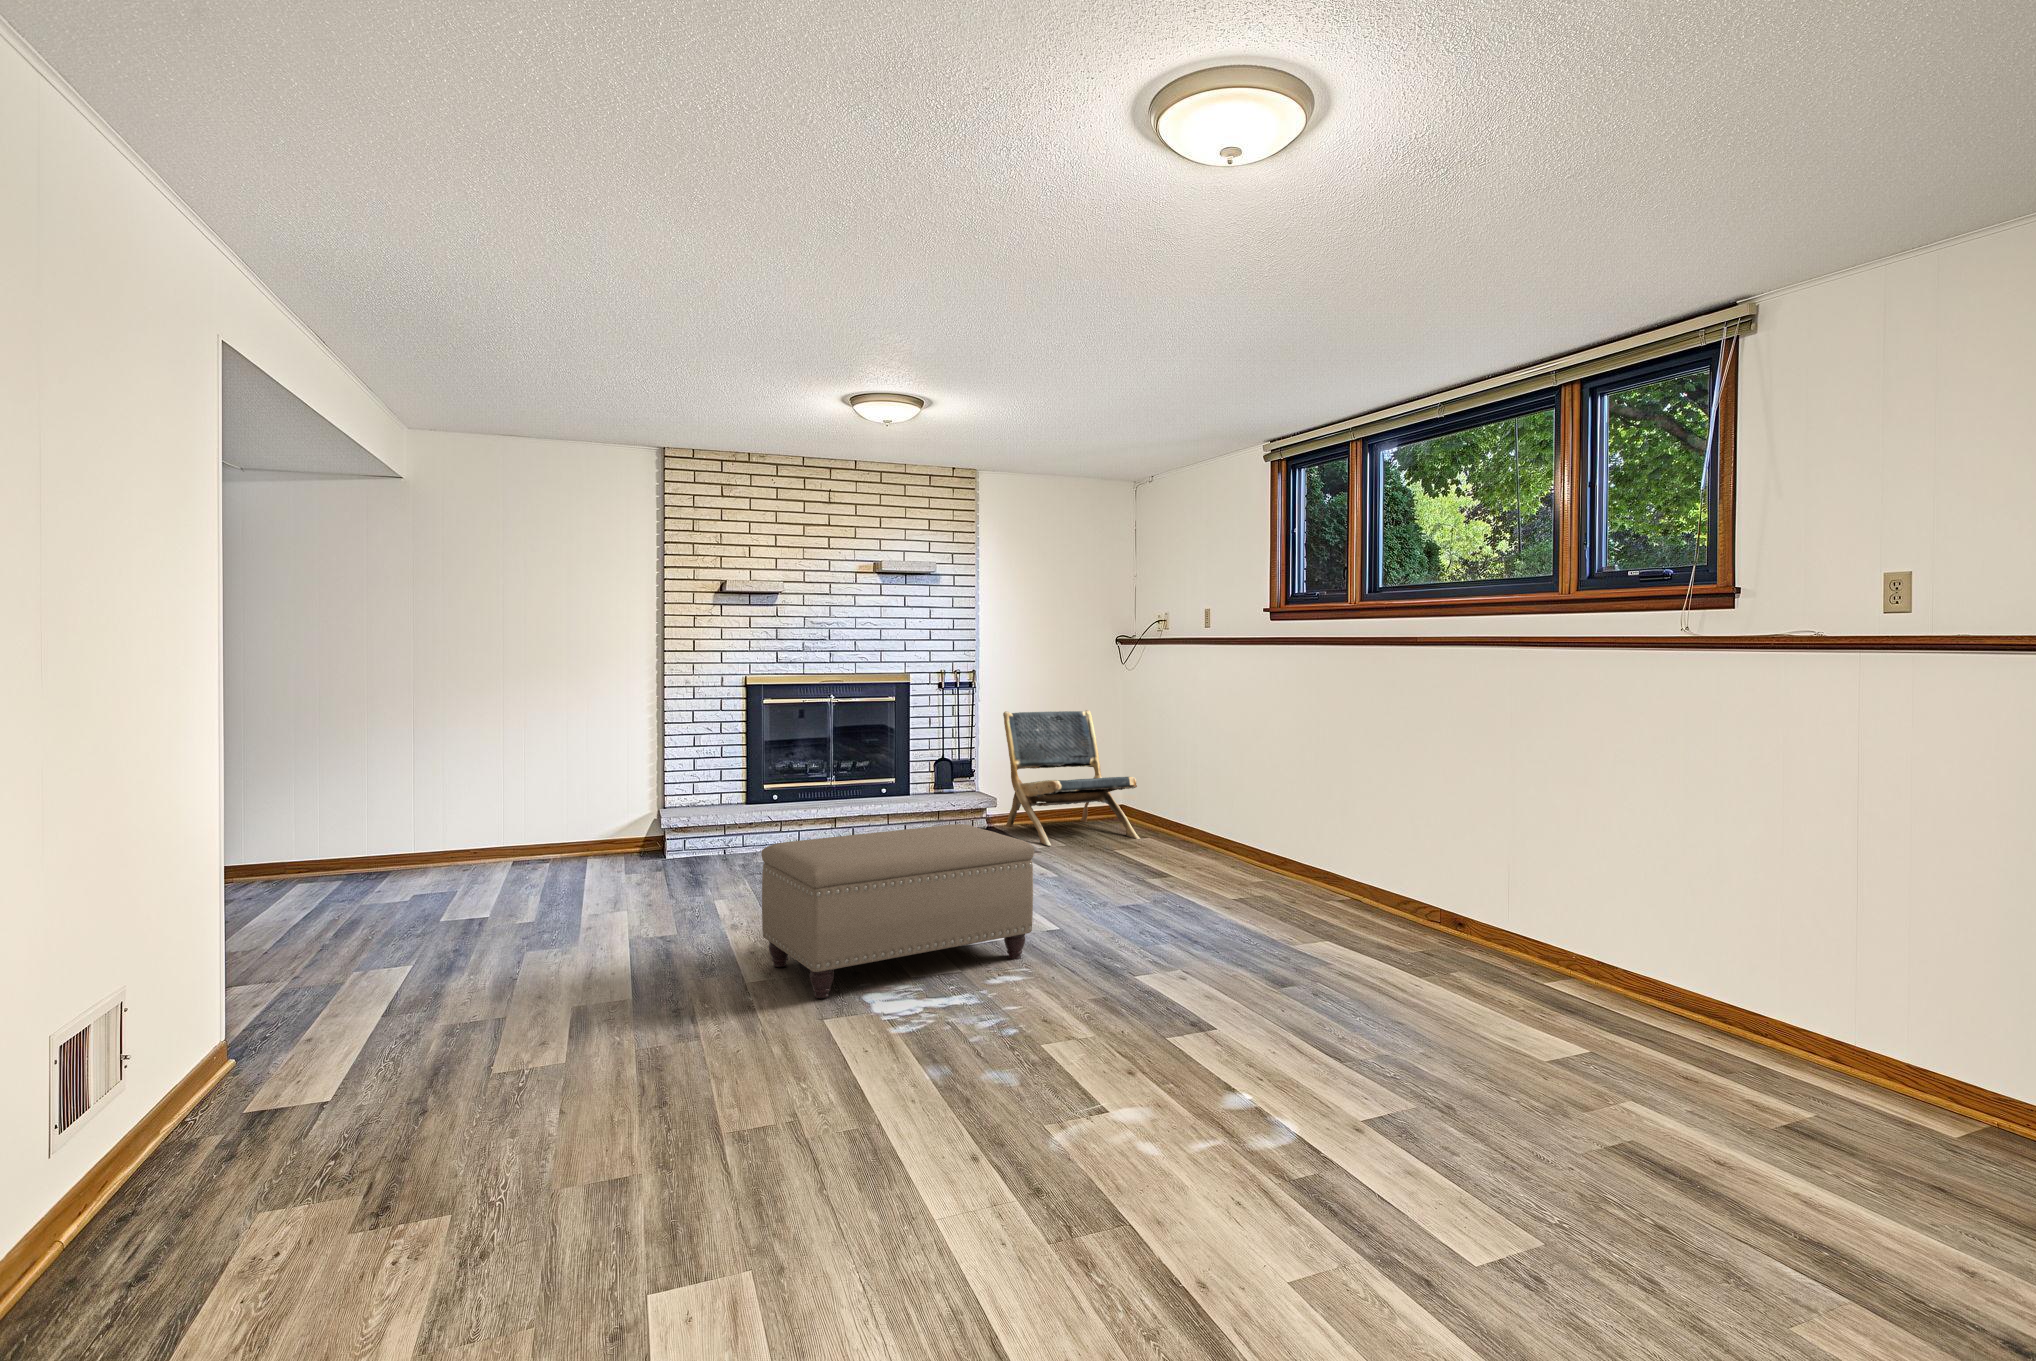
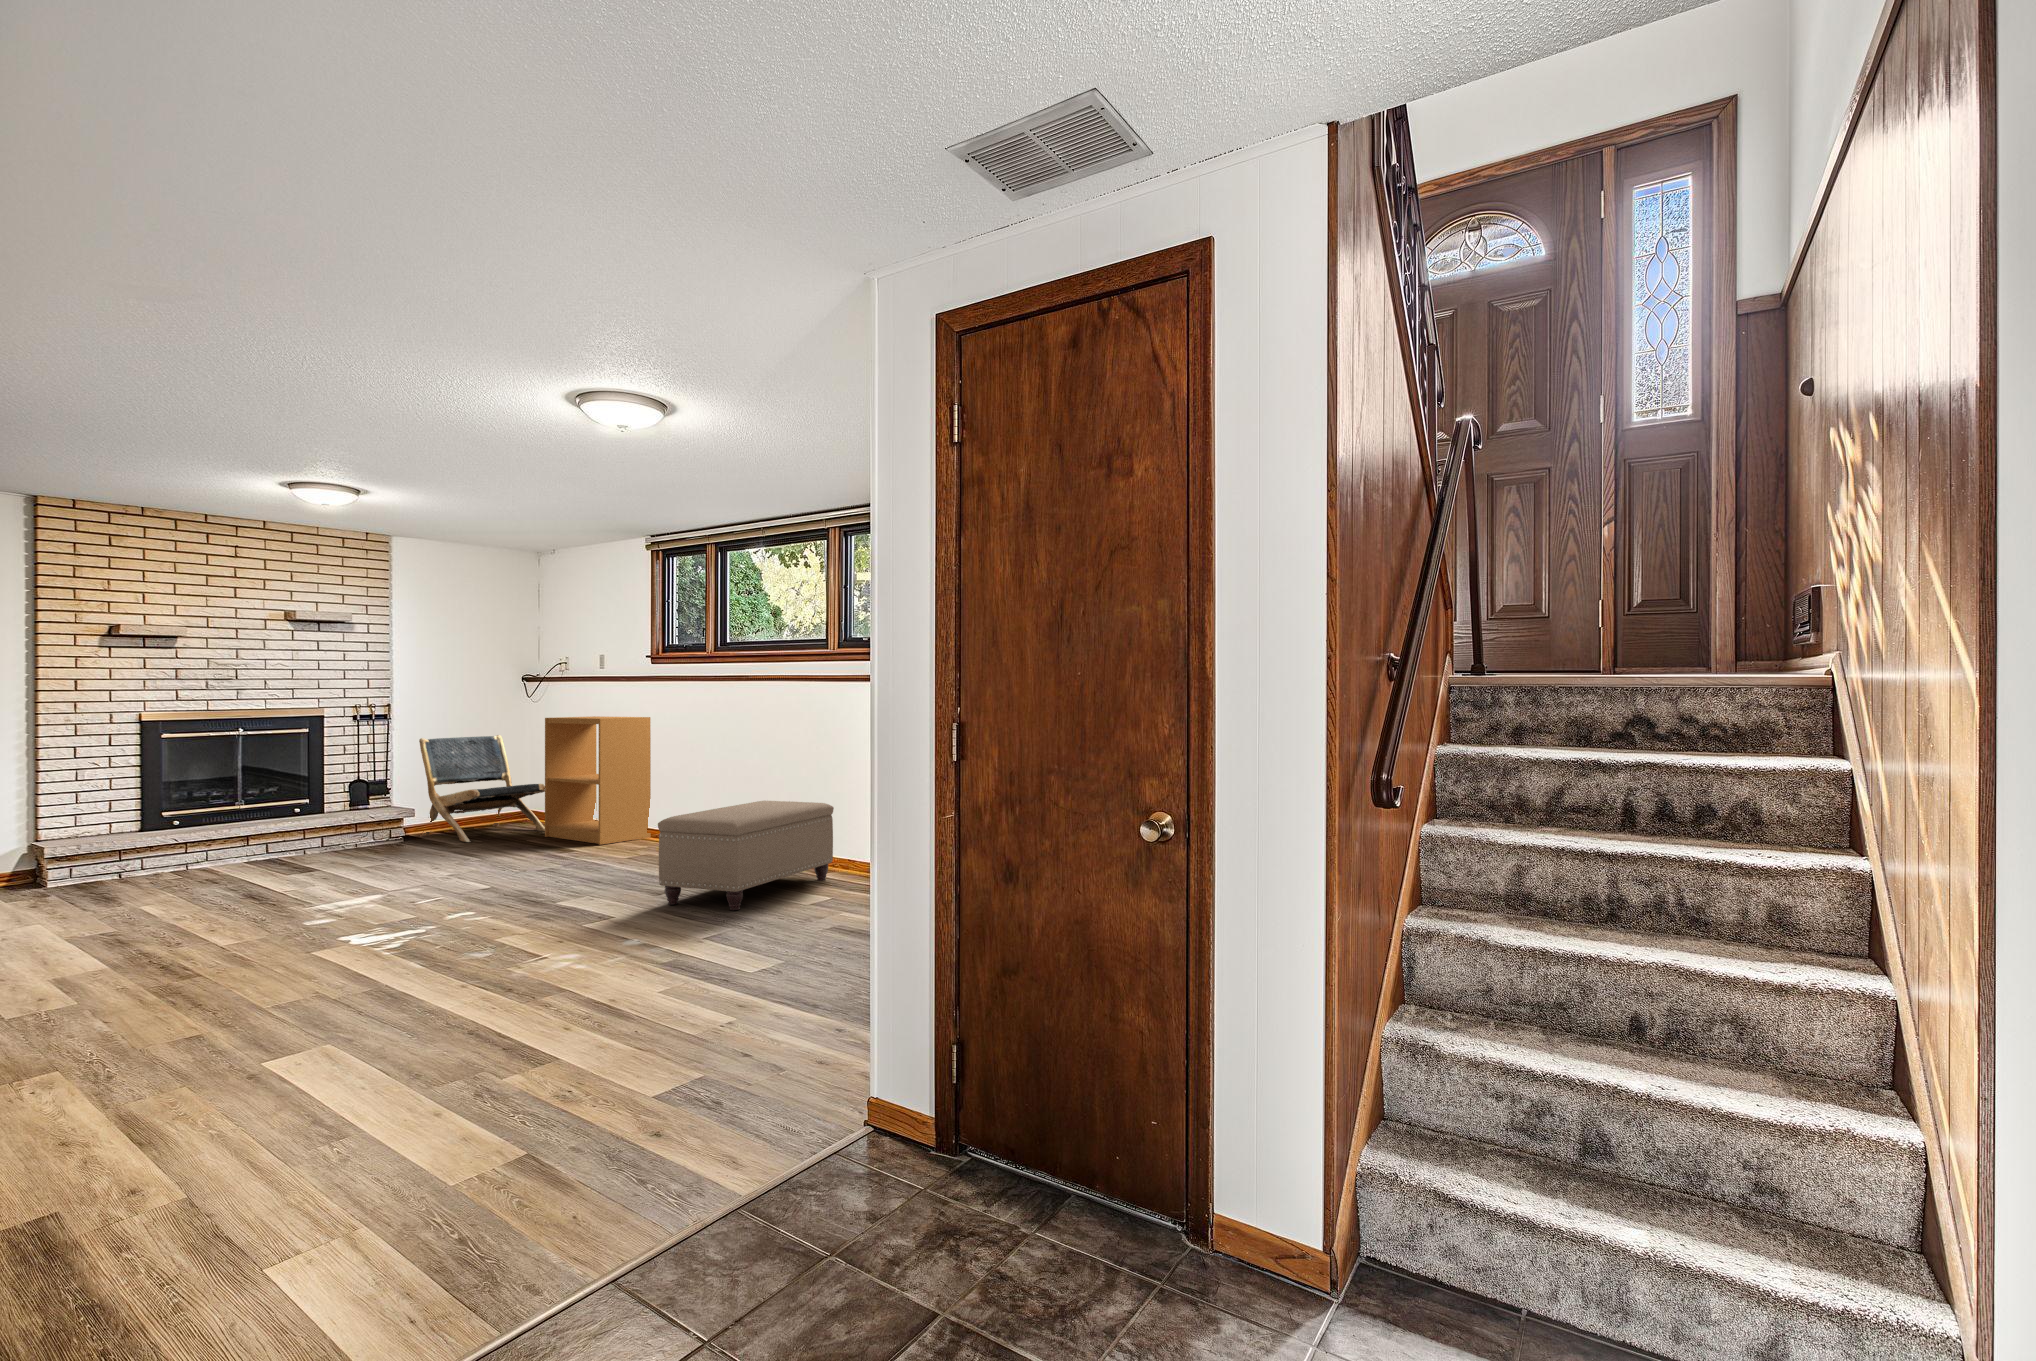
bookshelf: none [1135,692,1270,875] -> present [545,716,651,845]
ottoman: present [761,824,1034,998] -> present [658,801,834,910]

